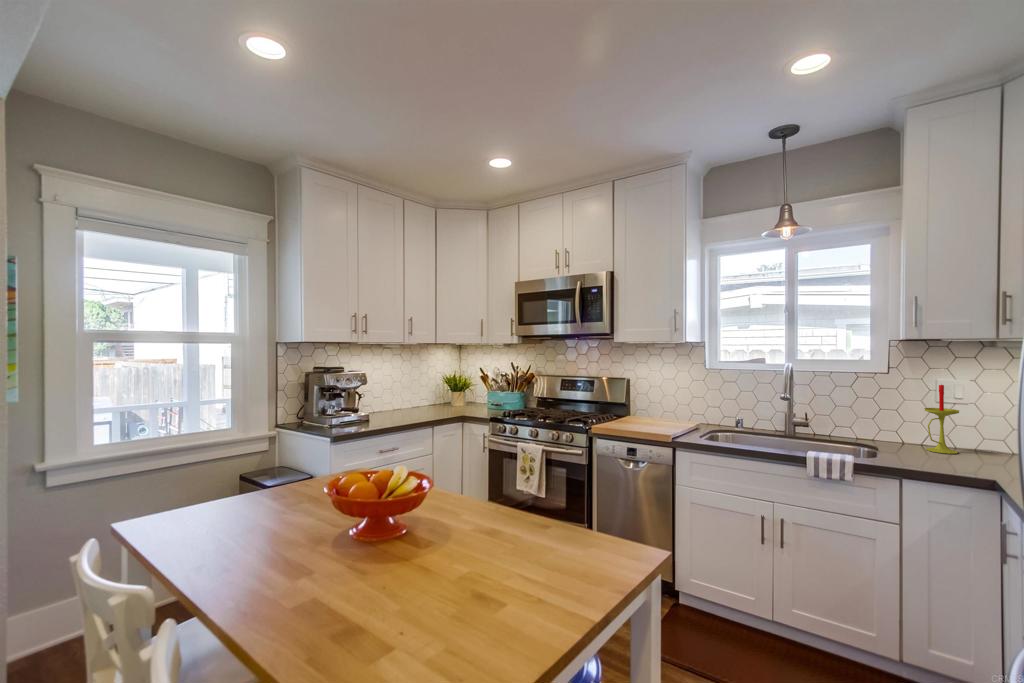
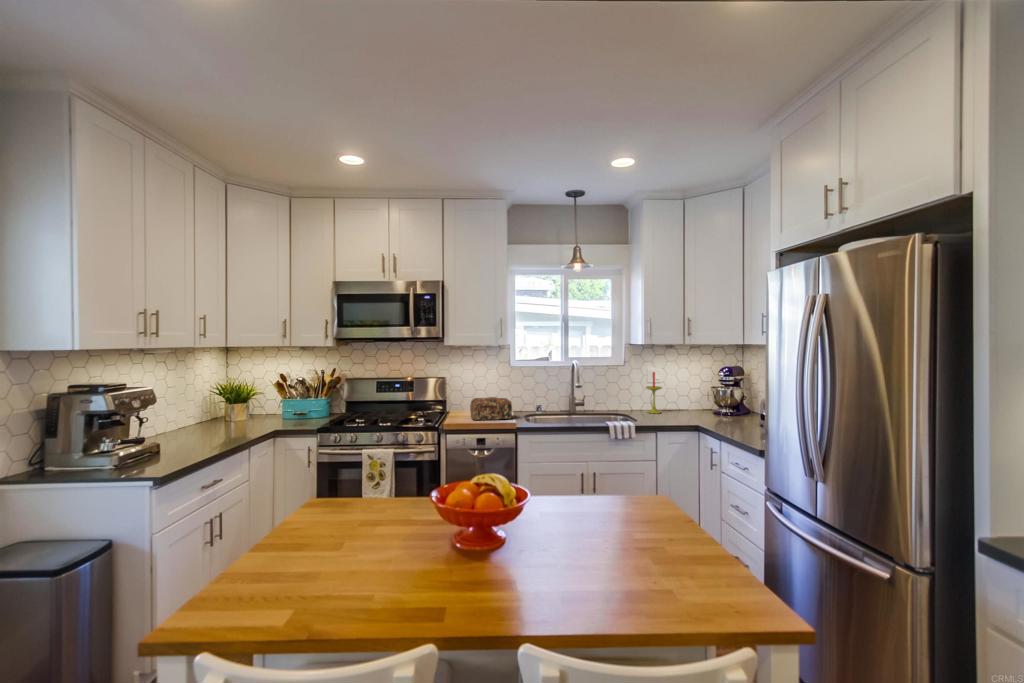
bread loaf: none [635,402,688,430] -> present [470,397,512,420]

